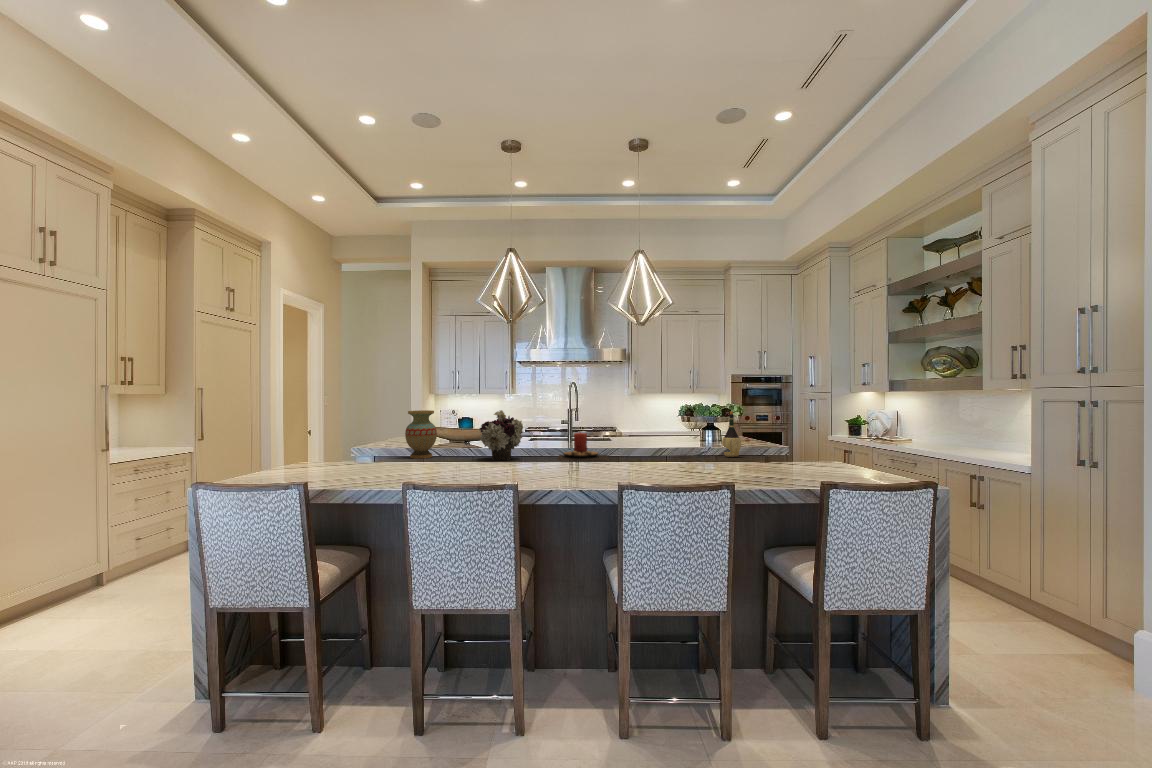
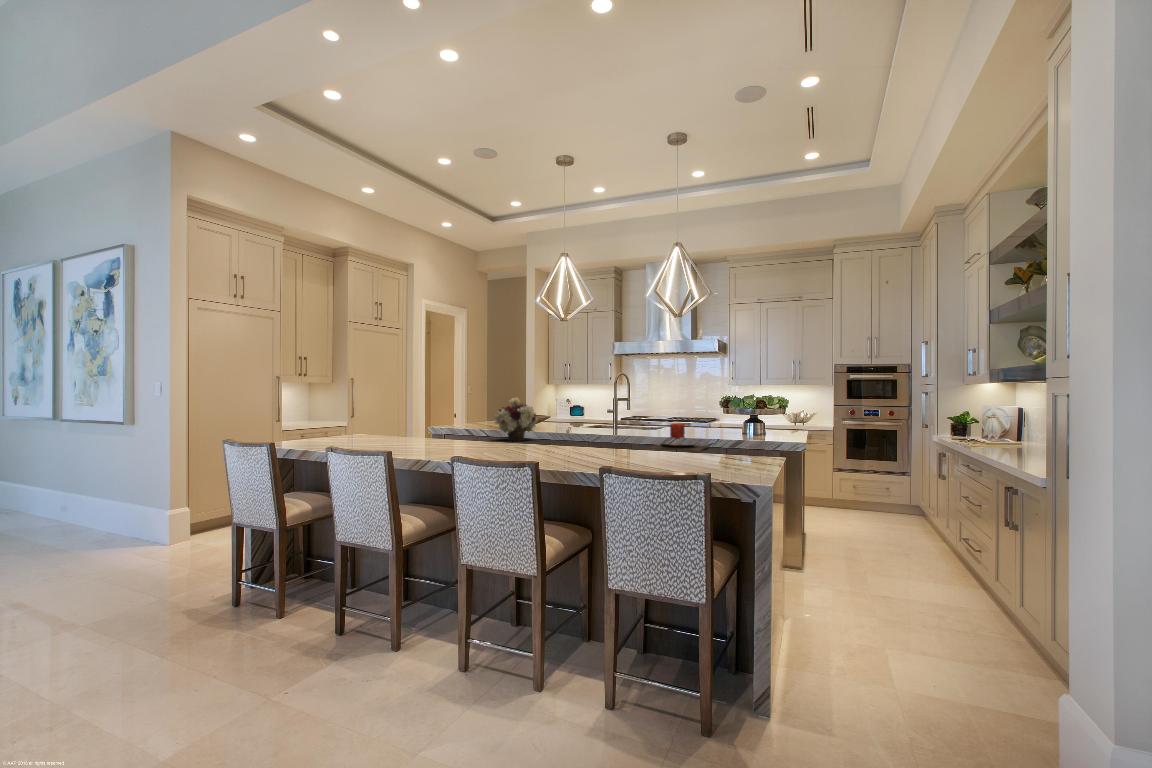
vase: present [405,410,437,459] -> none [452,397,478,437]
wine bottle: present [722,411,741,457] -> none [725,403,744,450]
candle: present [557,433,609,461] -> present [650,423,708,451]

